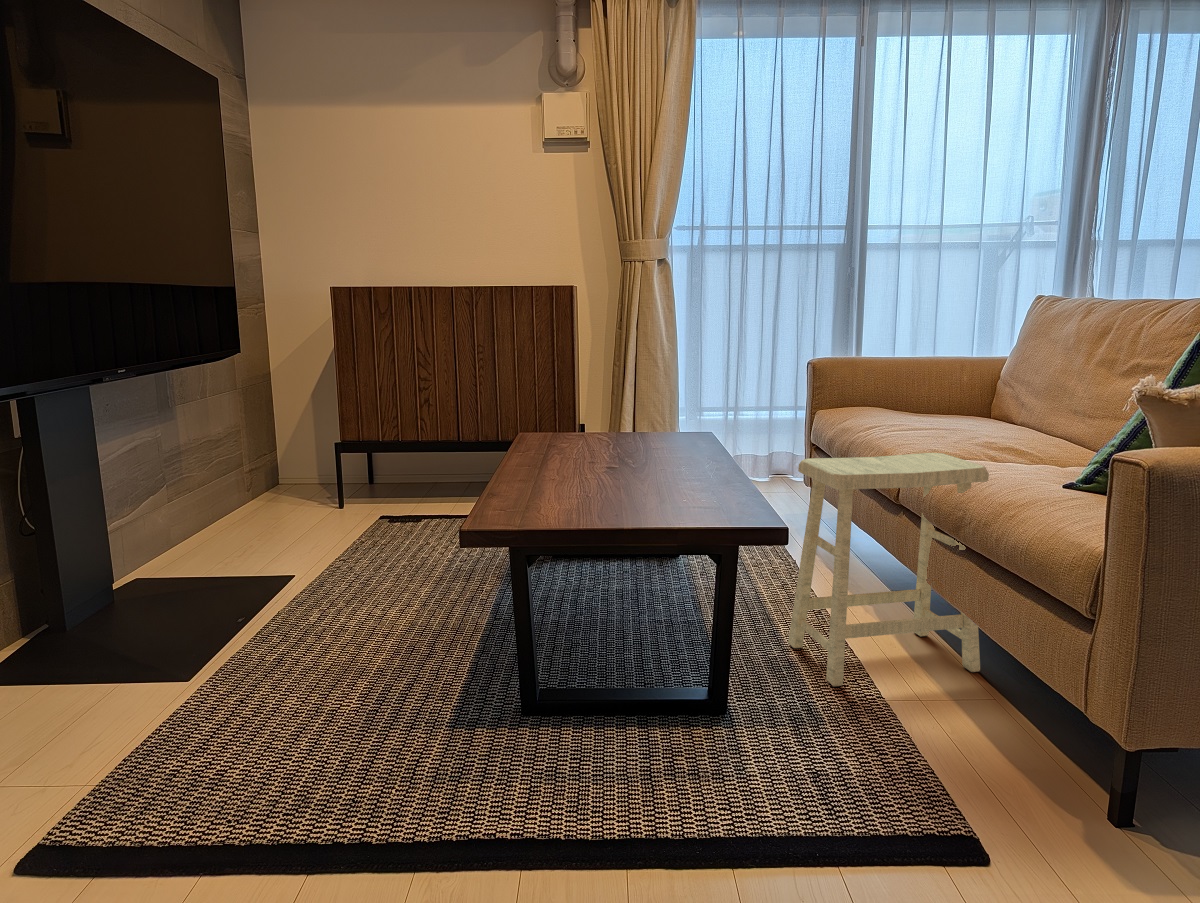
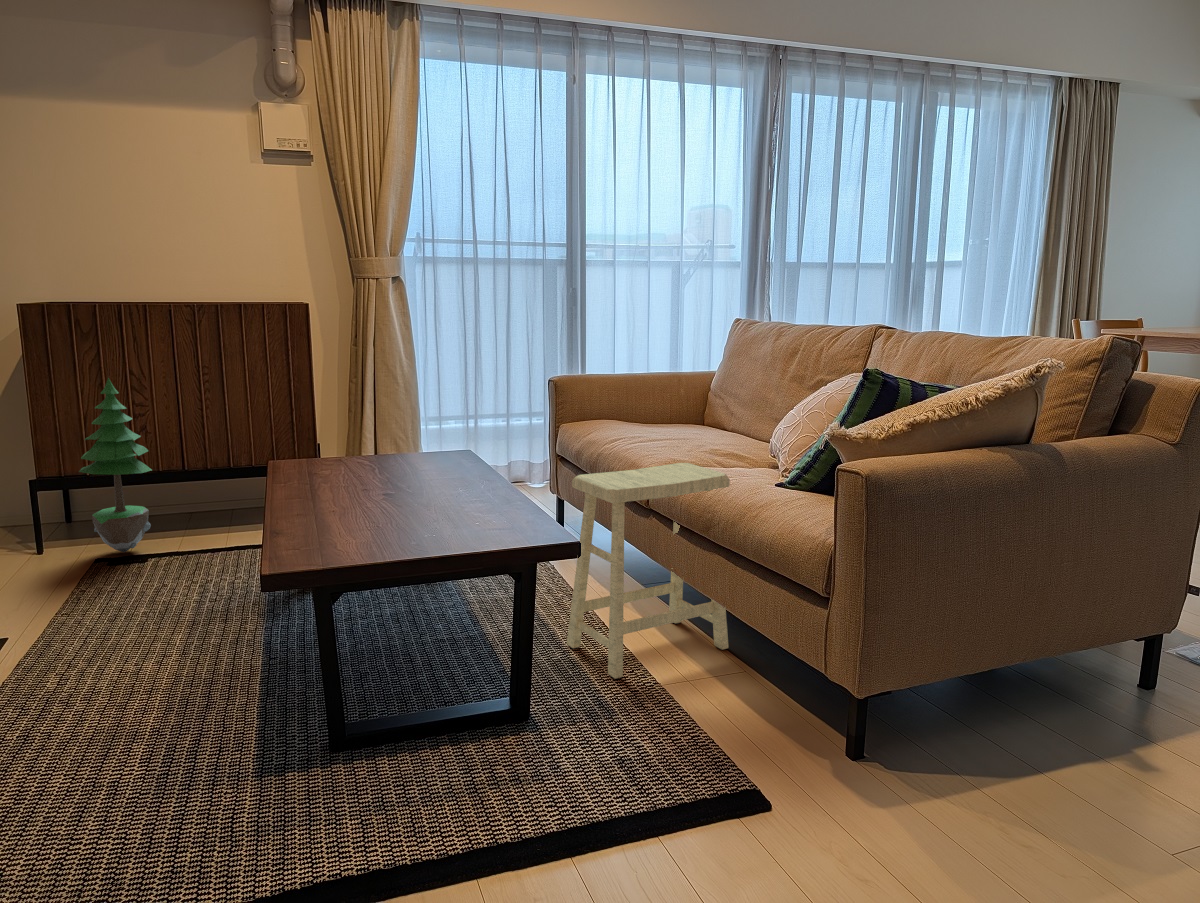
potted tree: none [371,357,431,515] -> present [79,378,152,552]

